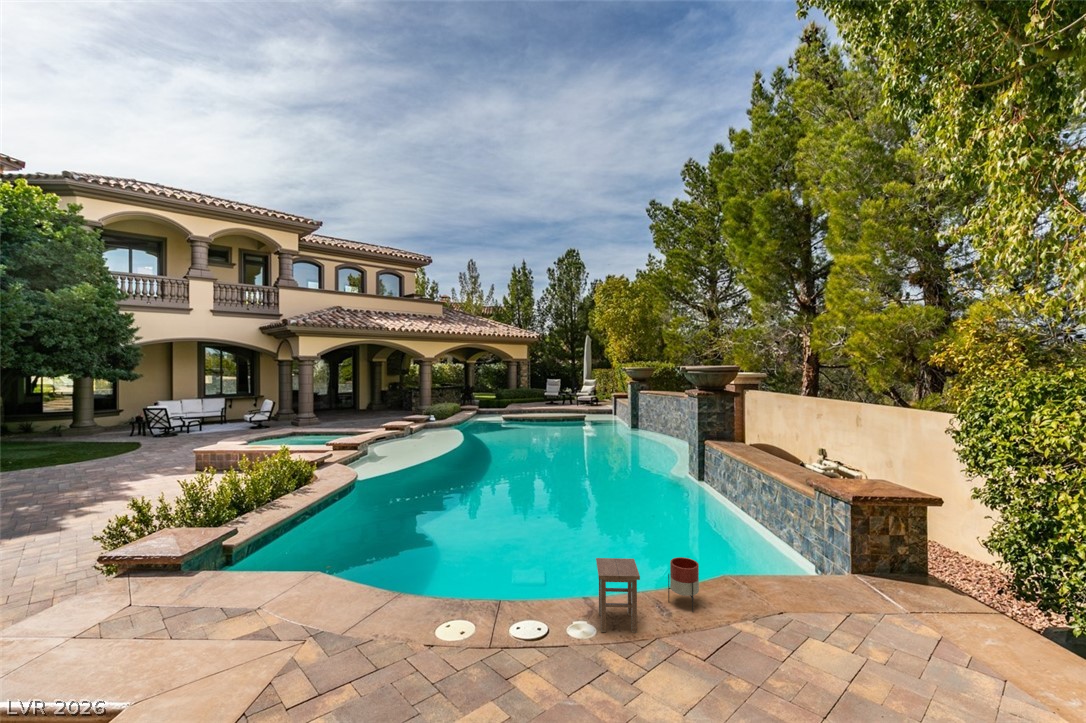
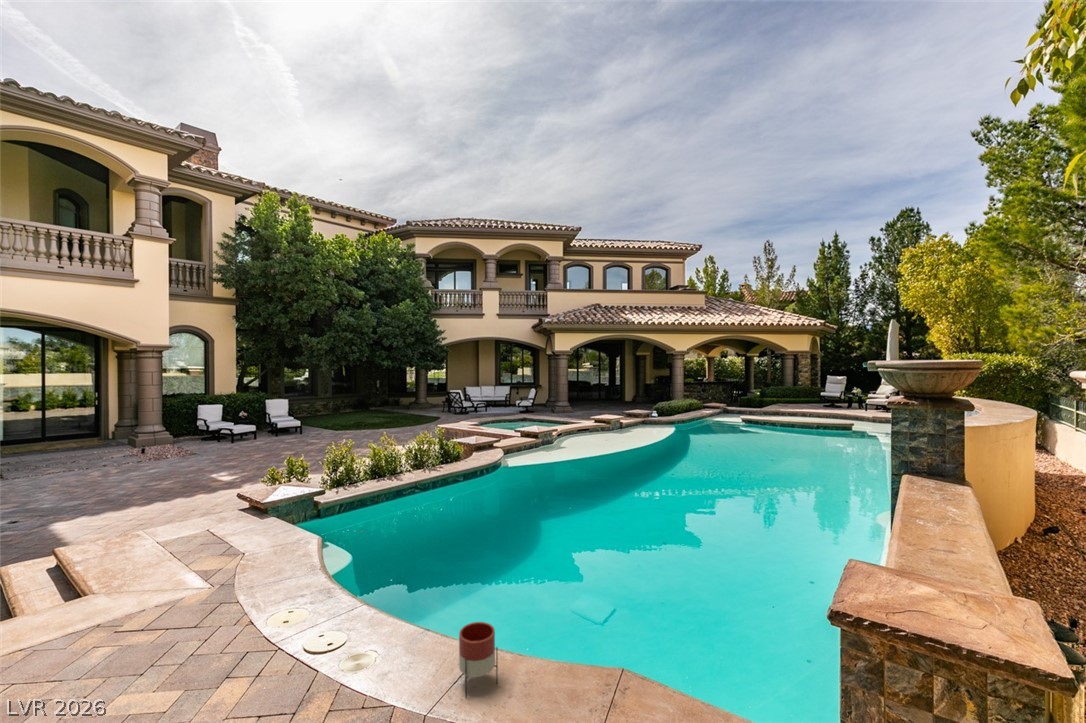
stool: present [596,558,640,633] -> none [360,588,425,687]

